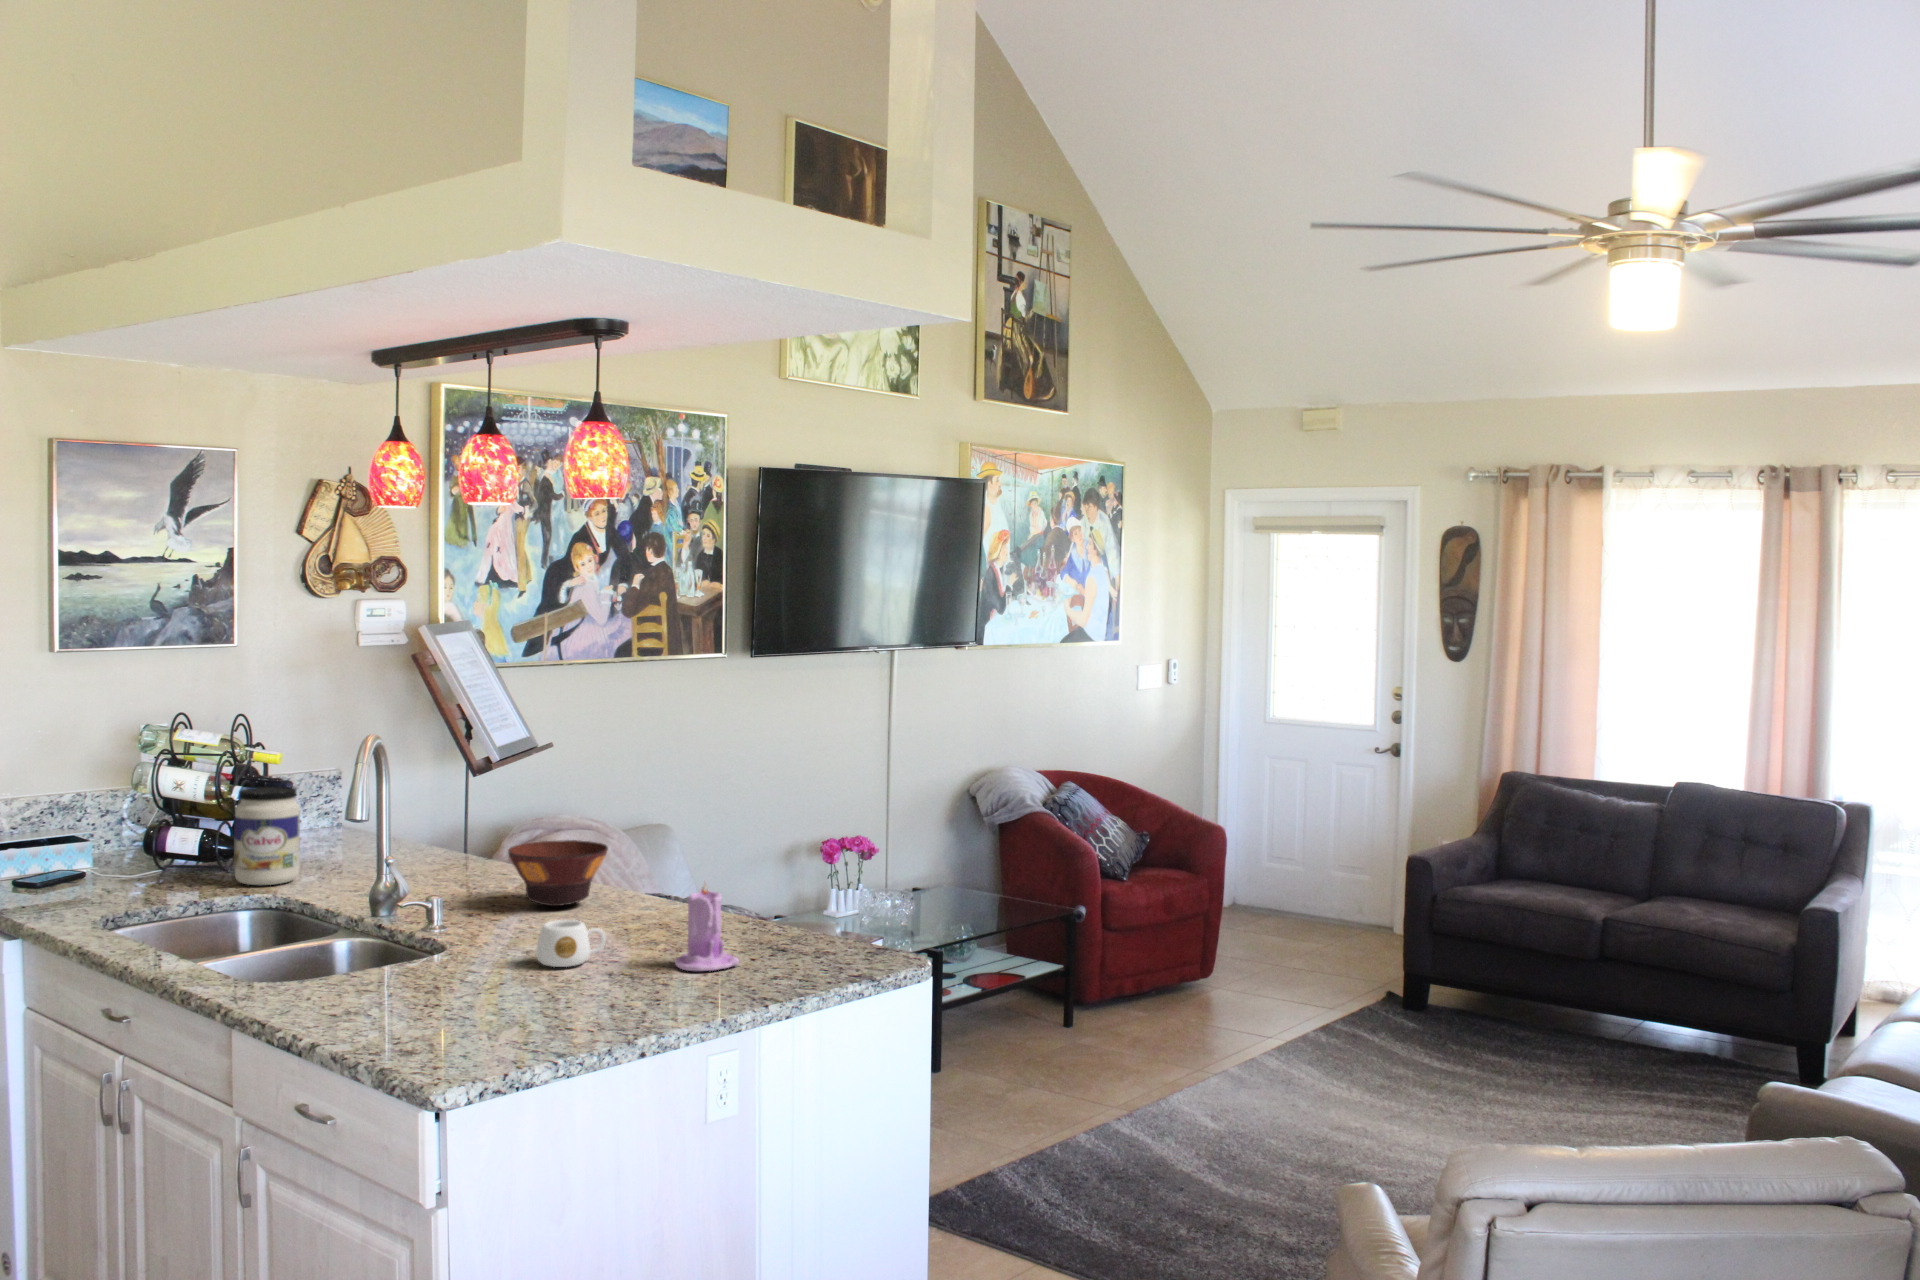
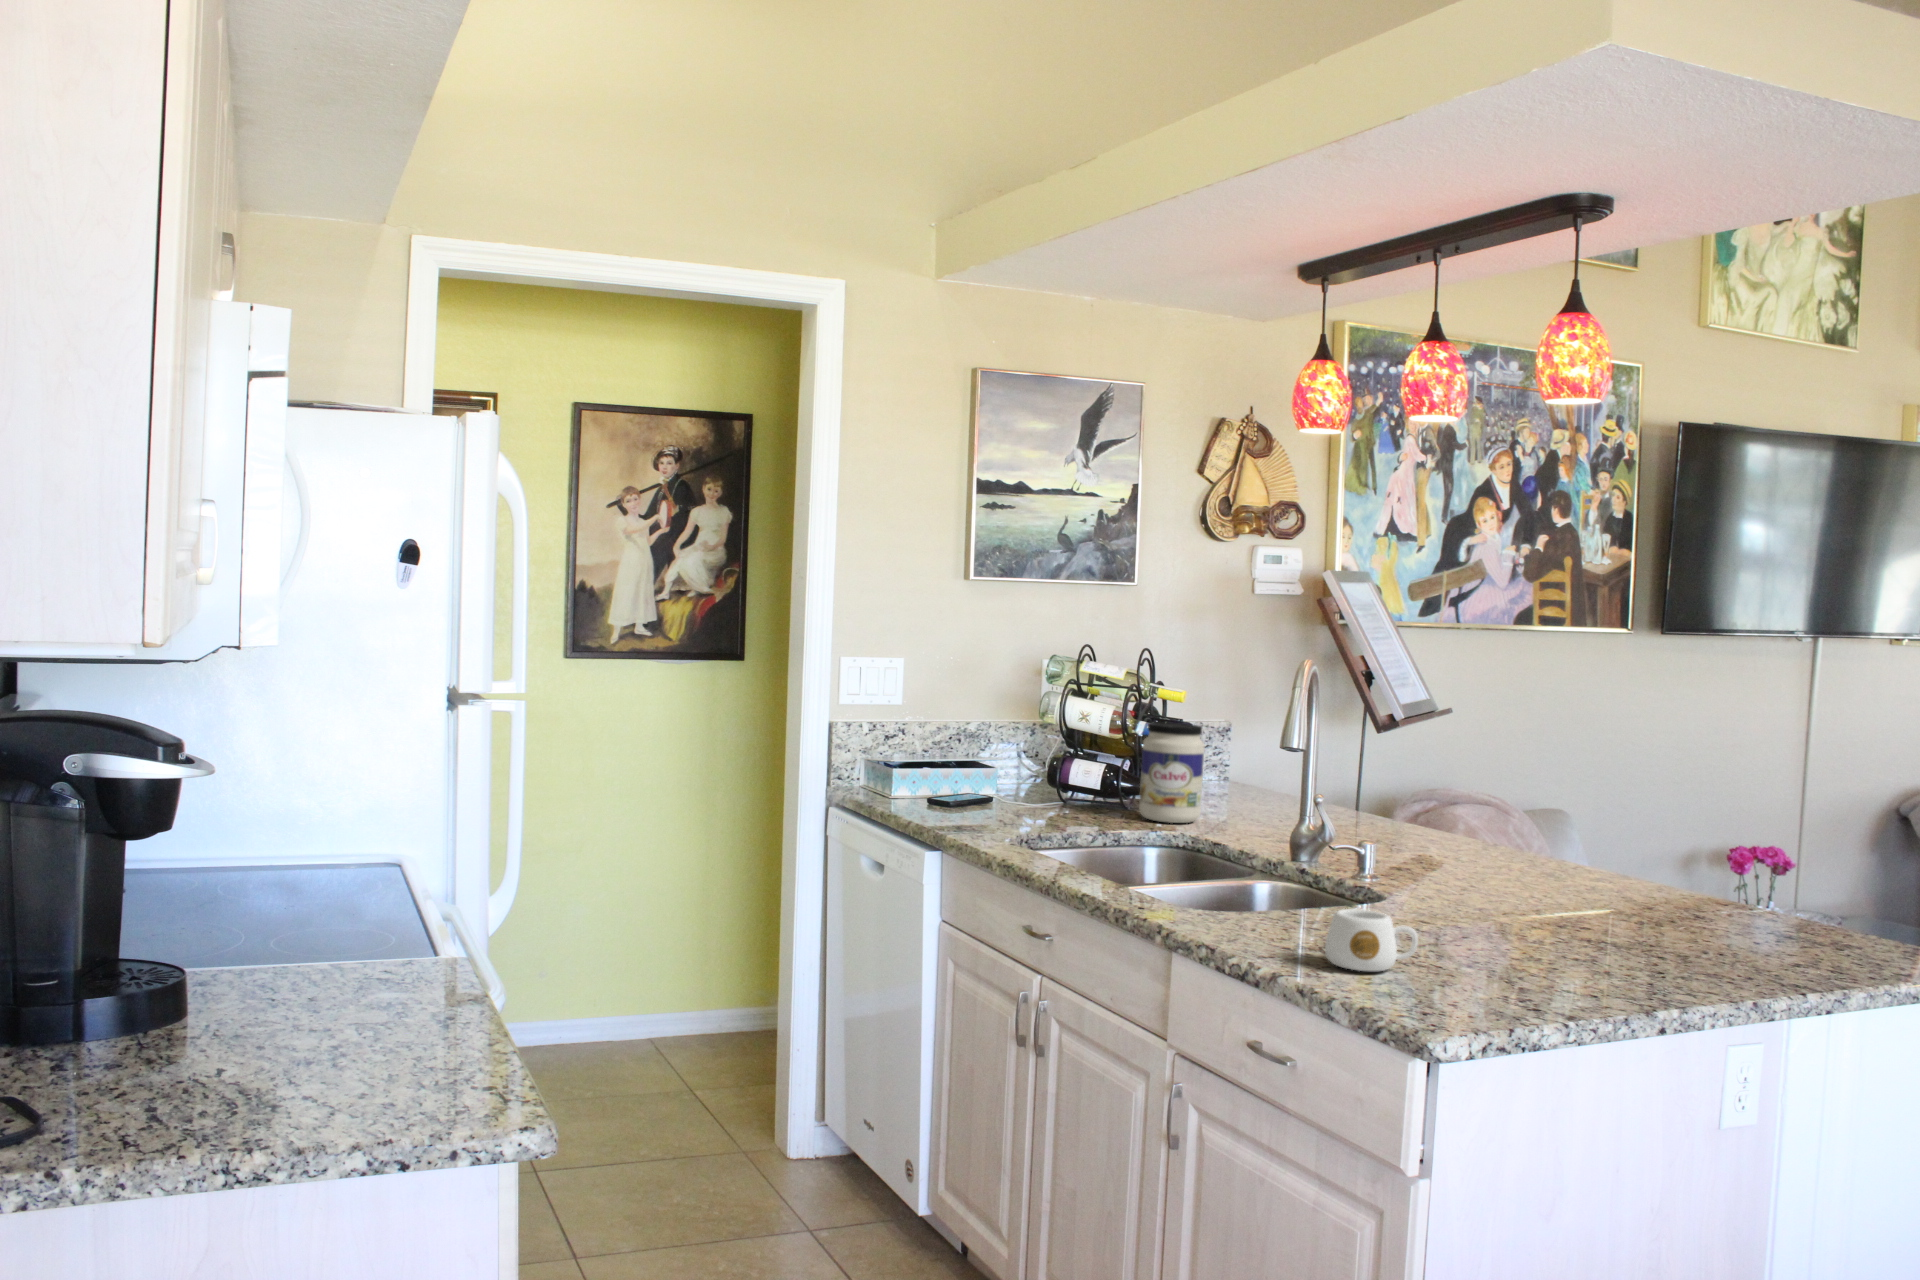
bowl: present [508,840,608,906] -> none [1435,803,1553,876]
candle: present [675,886,739,971] -> none [1665,853,1755,965]
mug: present [536,920,606,967] -> present [1325,909,1418,972]

